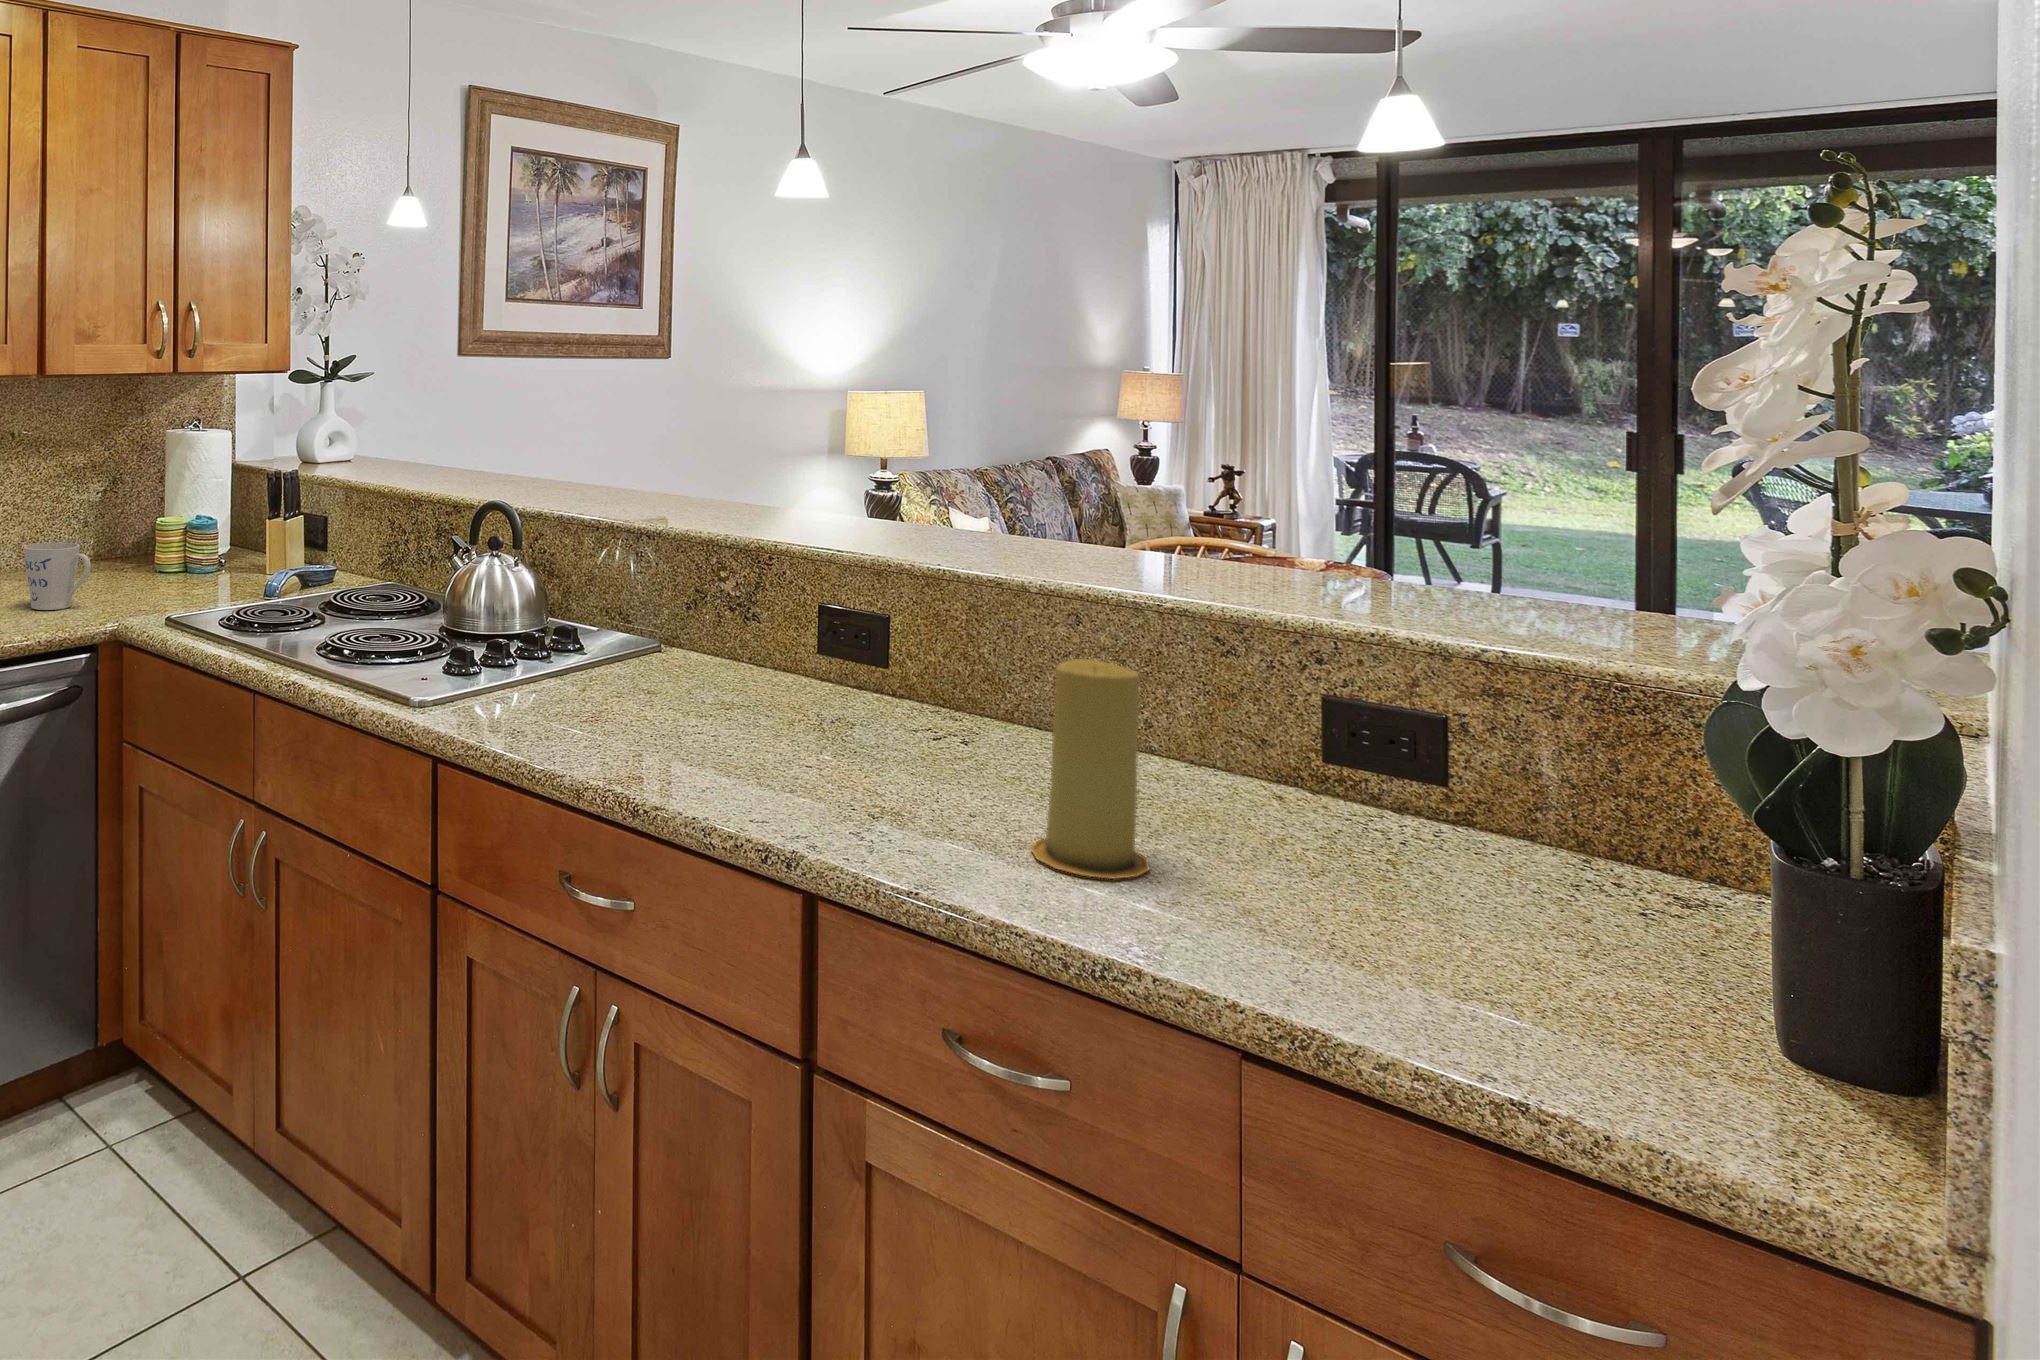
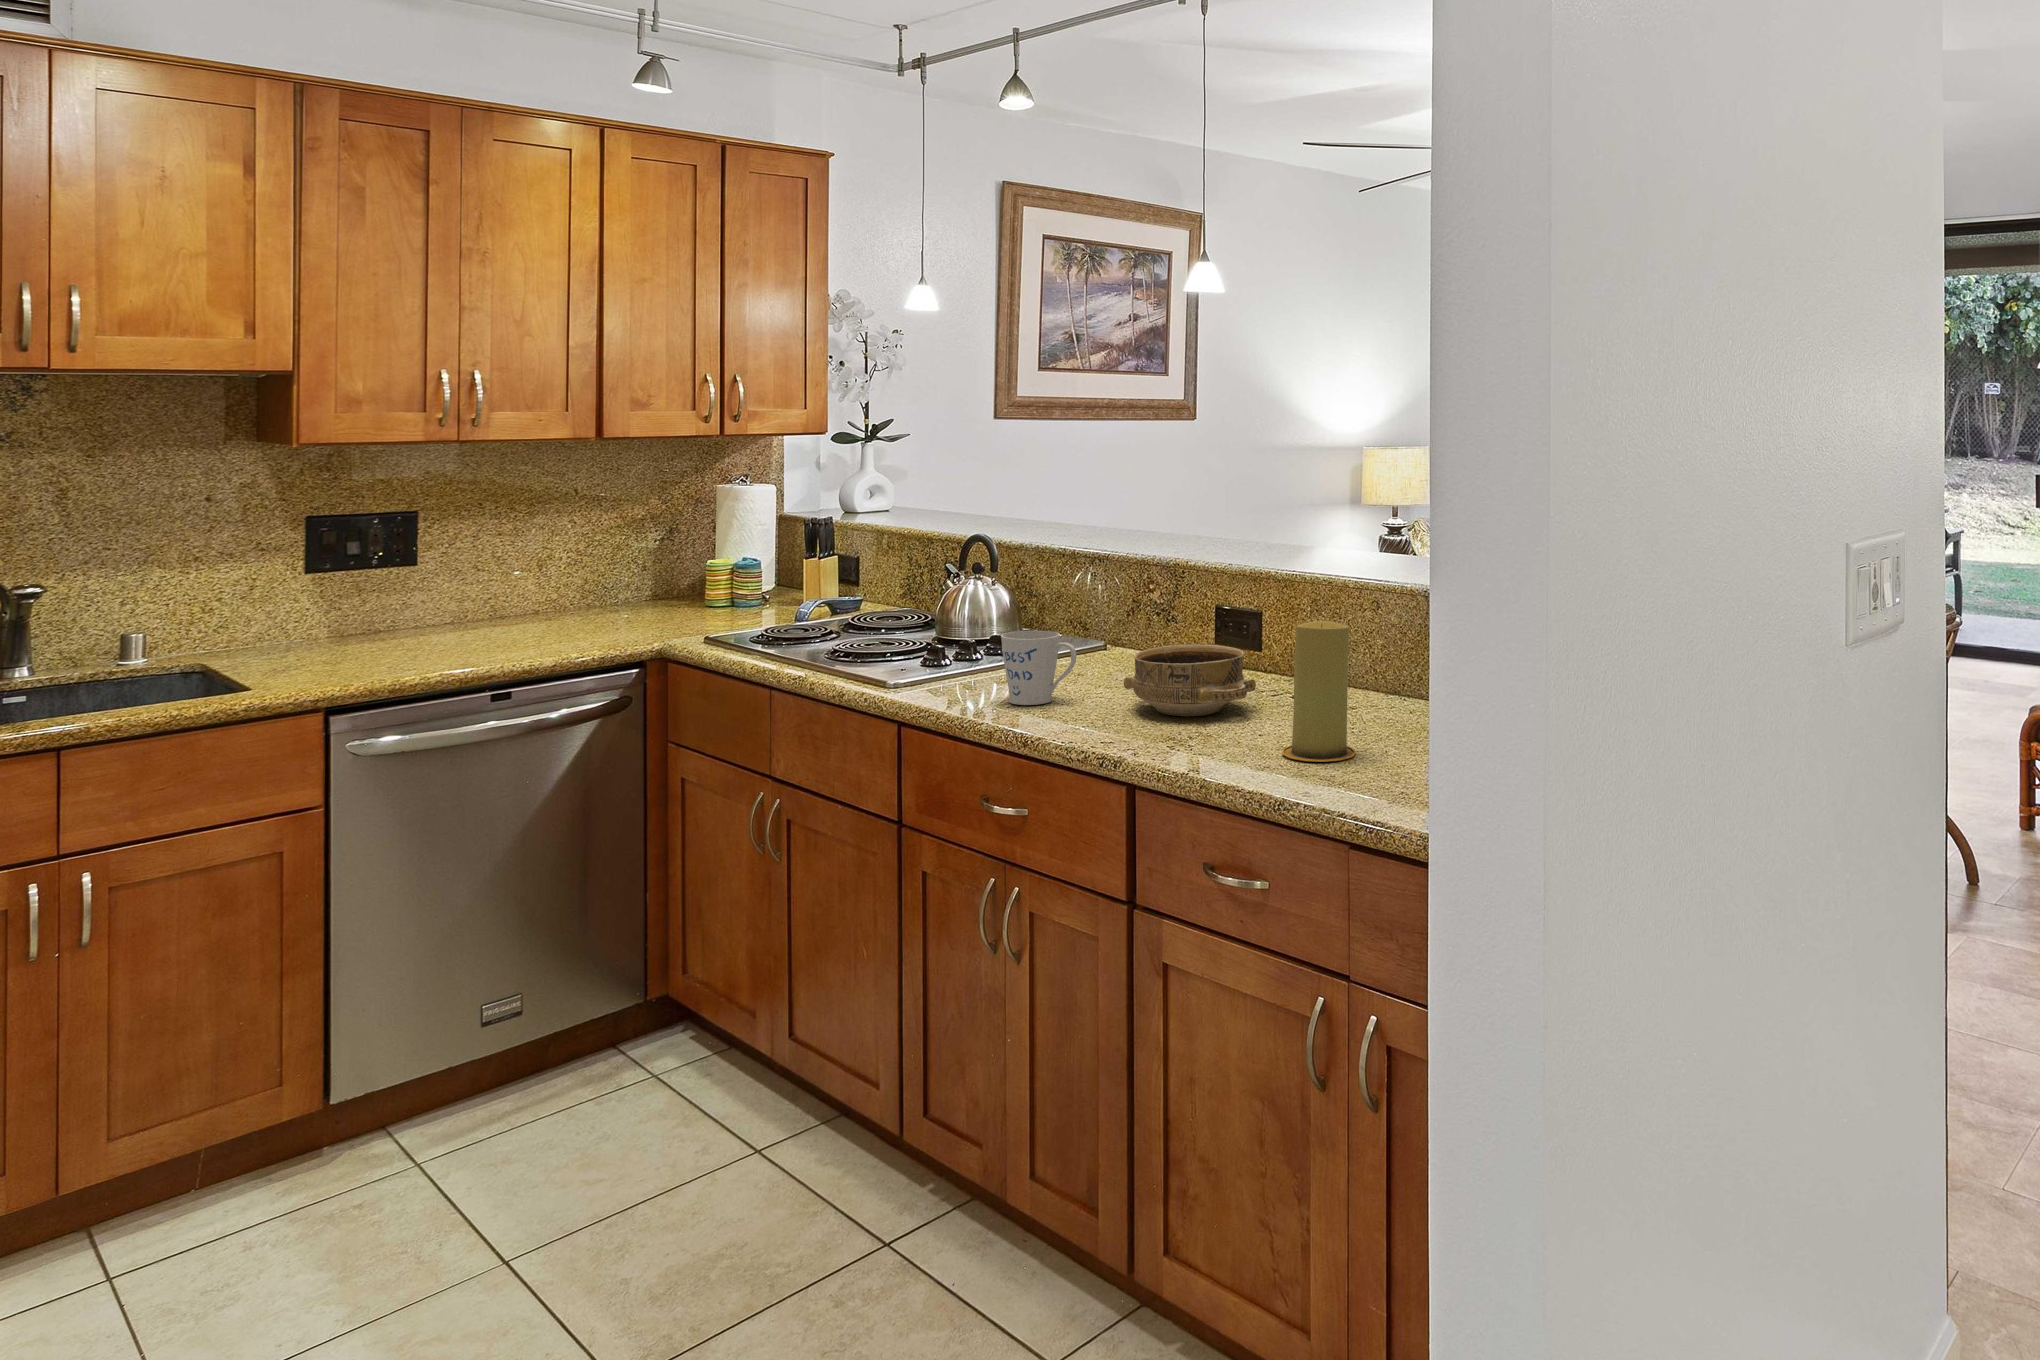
mug: present [24,542,91,610] -> present [1001,631,1076,705]
ceramic bowl: none [743,665,931,773] -> present [1124,644,1256,716]

